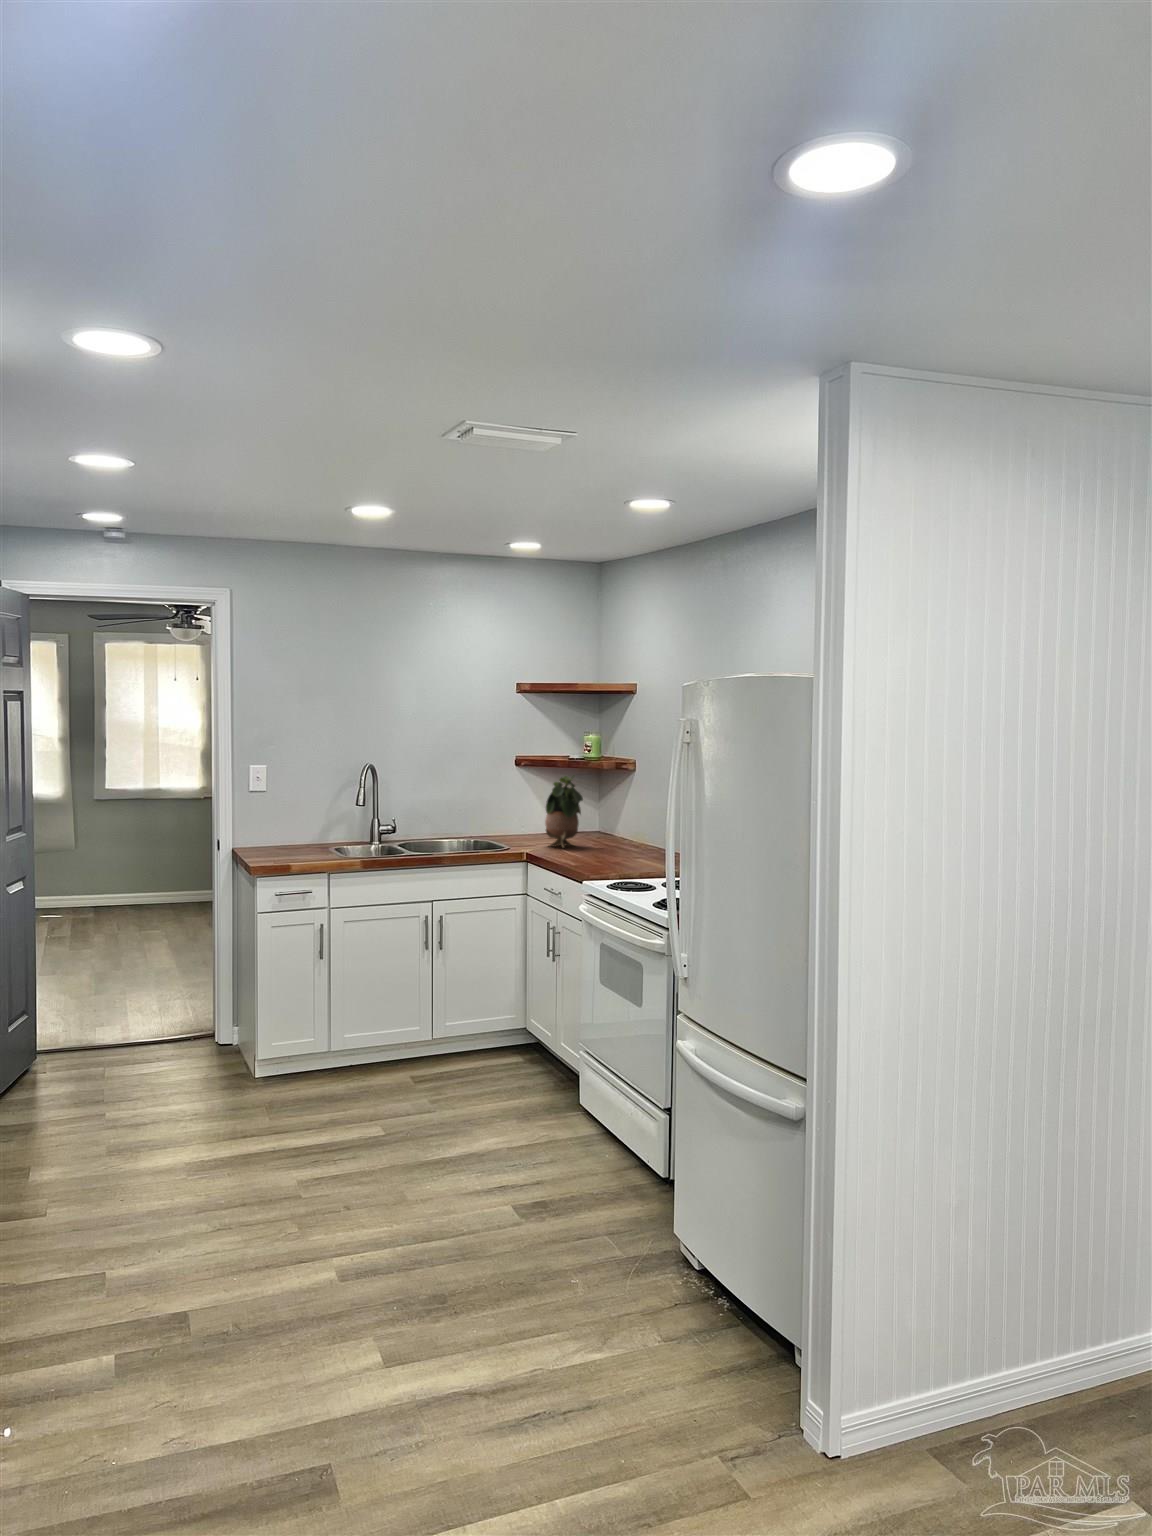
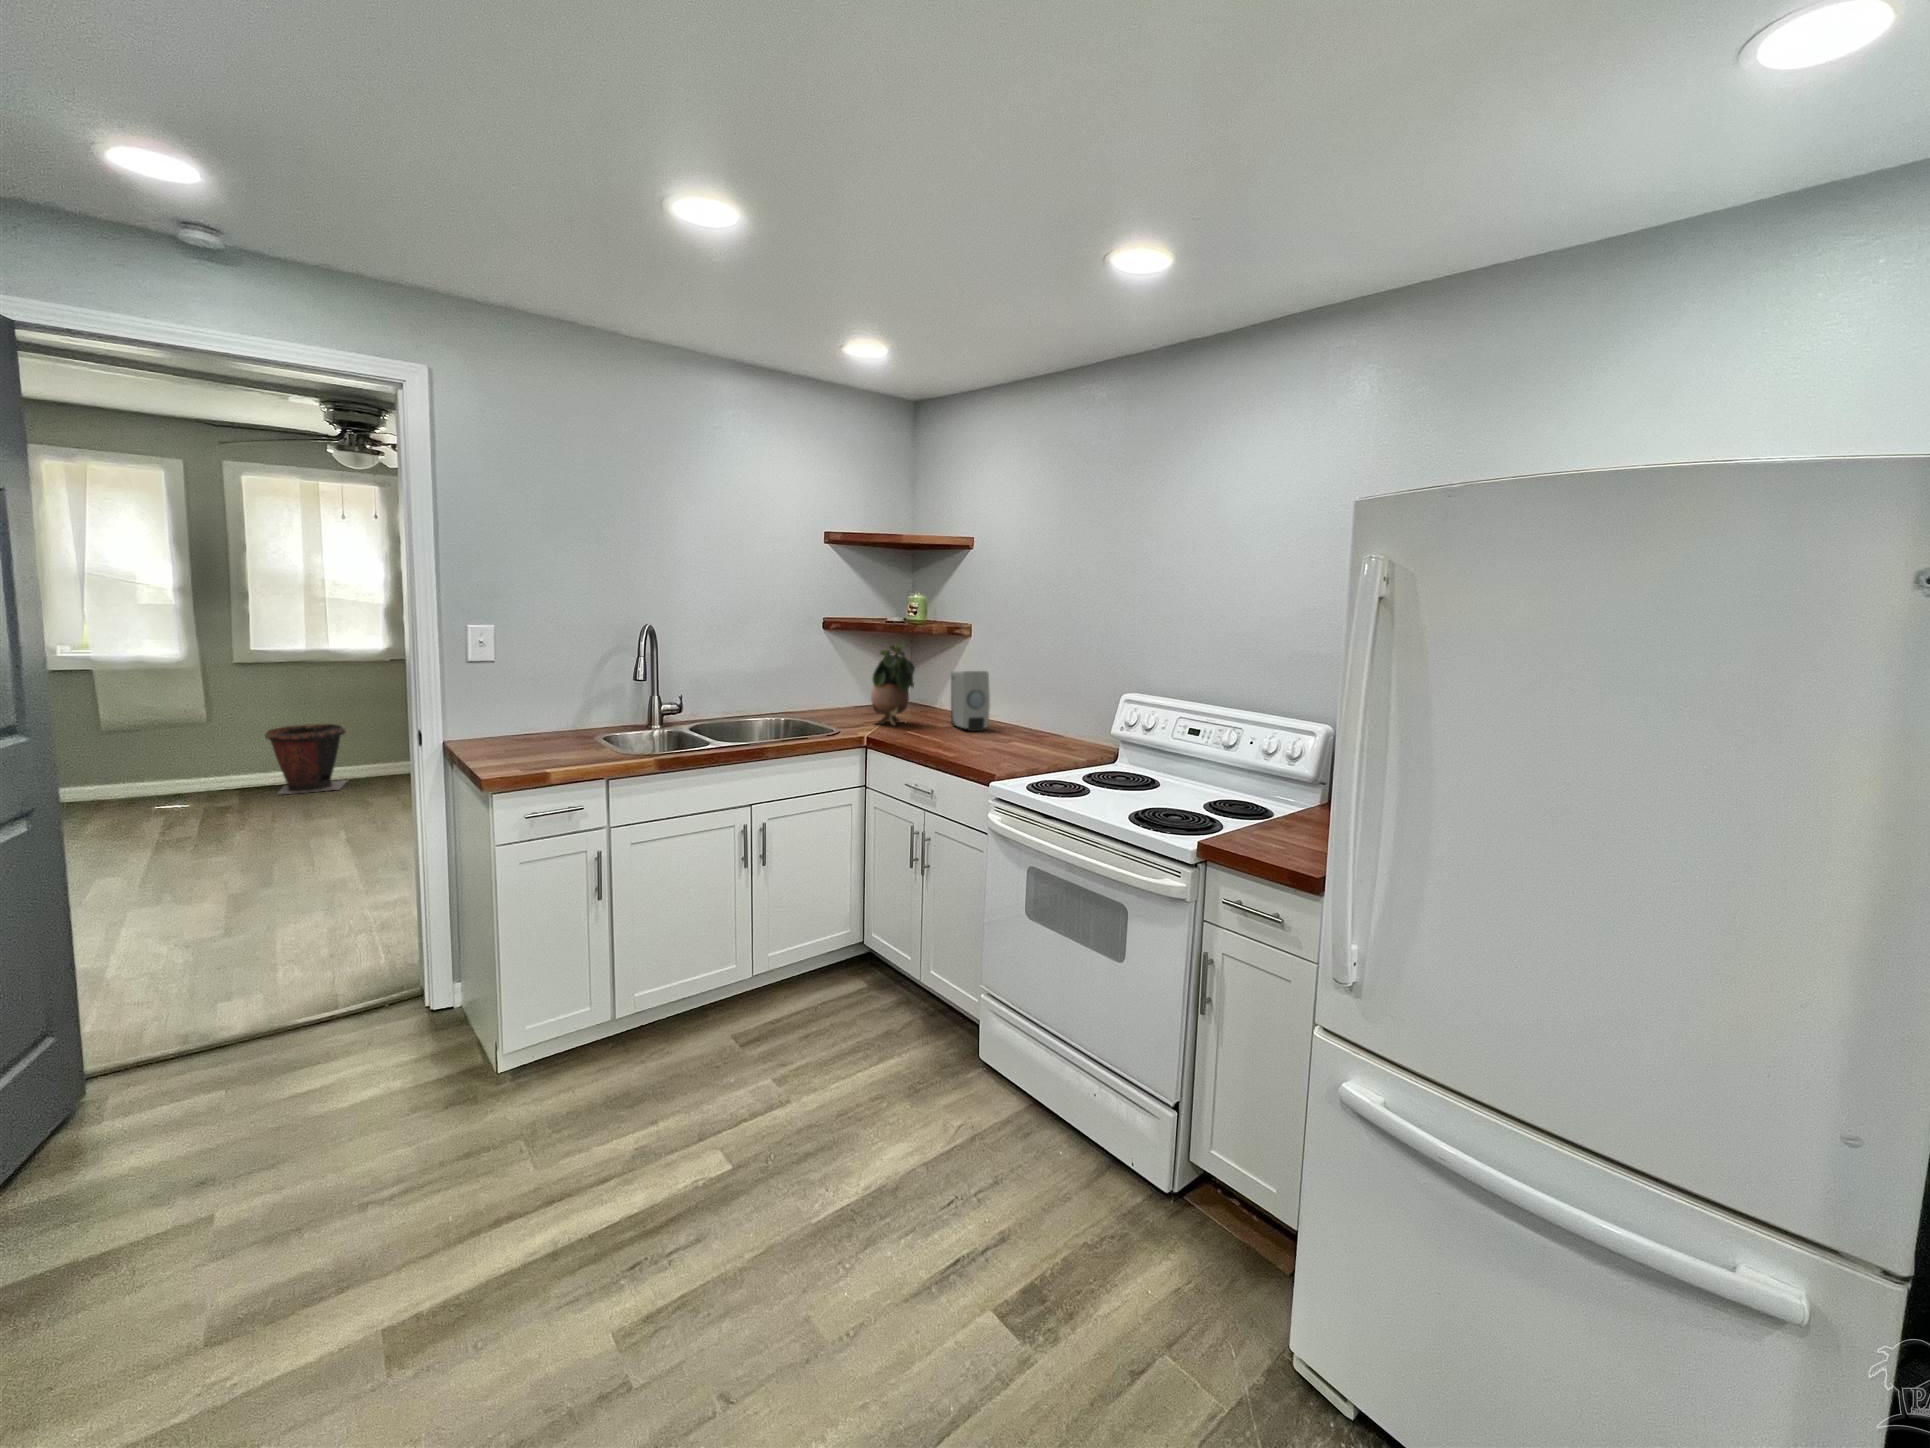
soap dispenser: none [614,800,642,853] -> present [951,670,990,731]
waste bin: none [112,852,169,911] -> present [265,724,347,794]

